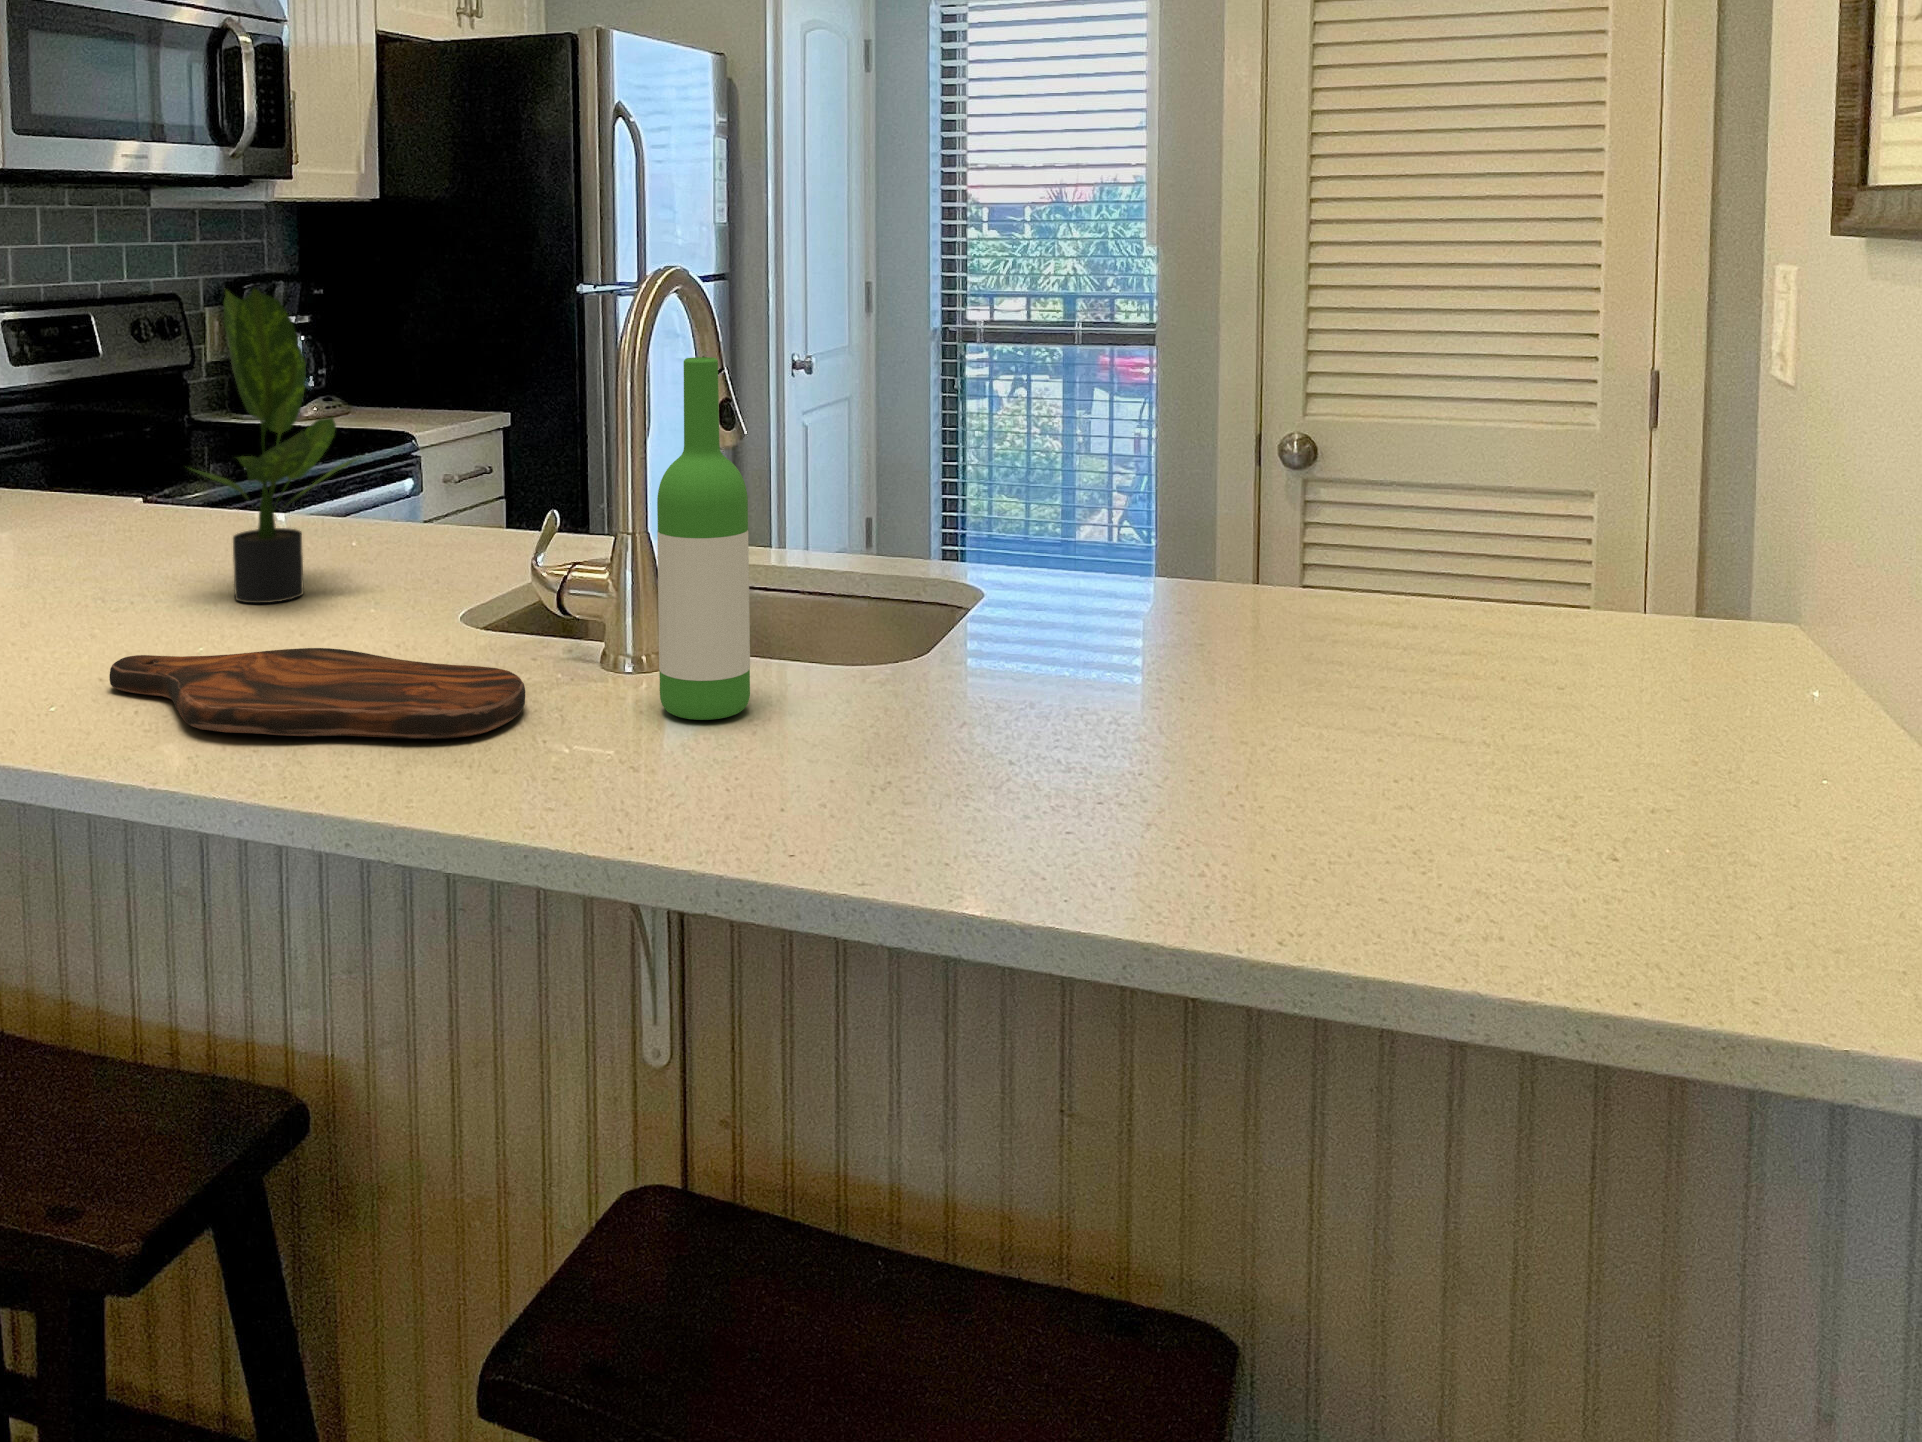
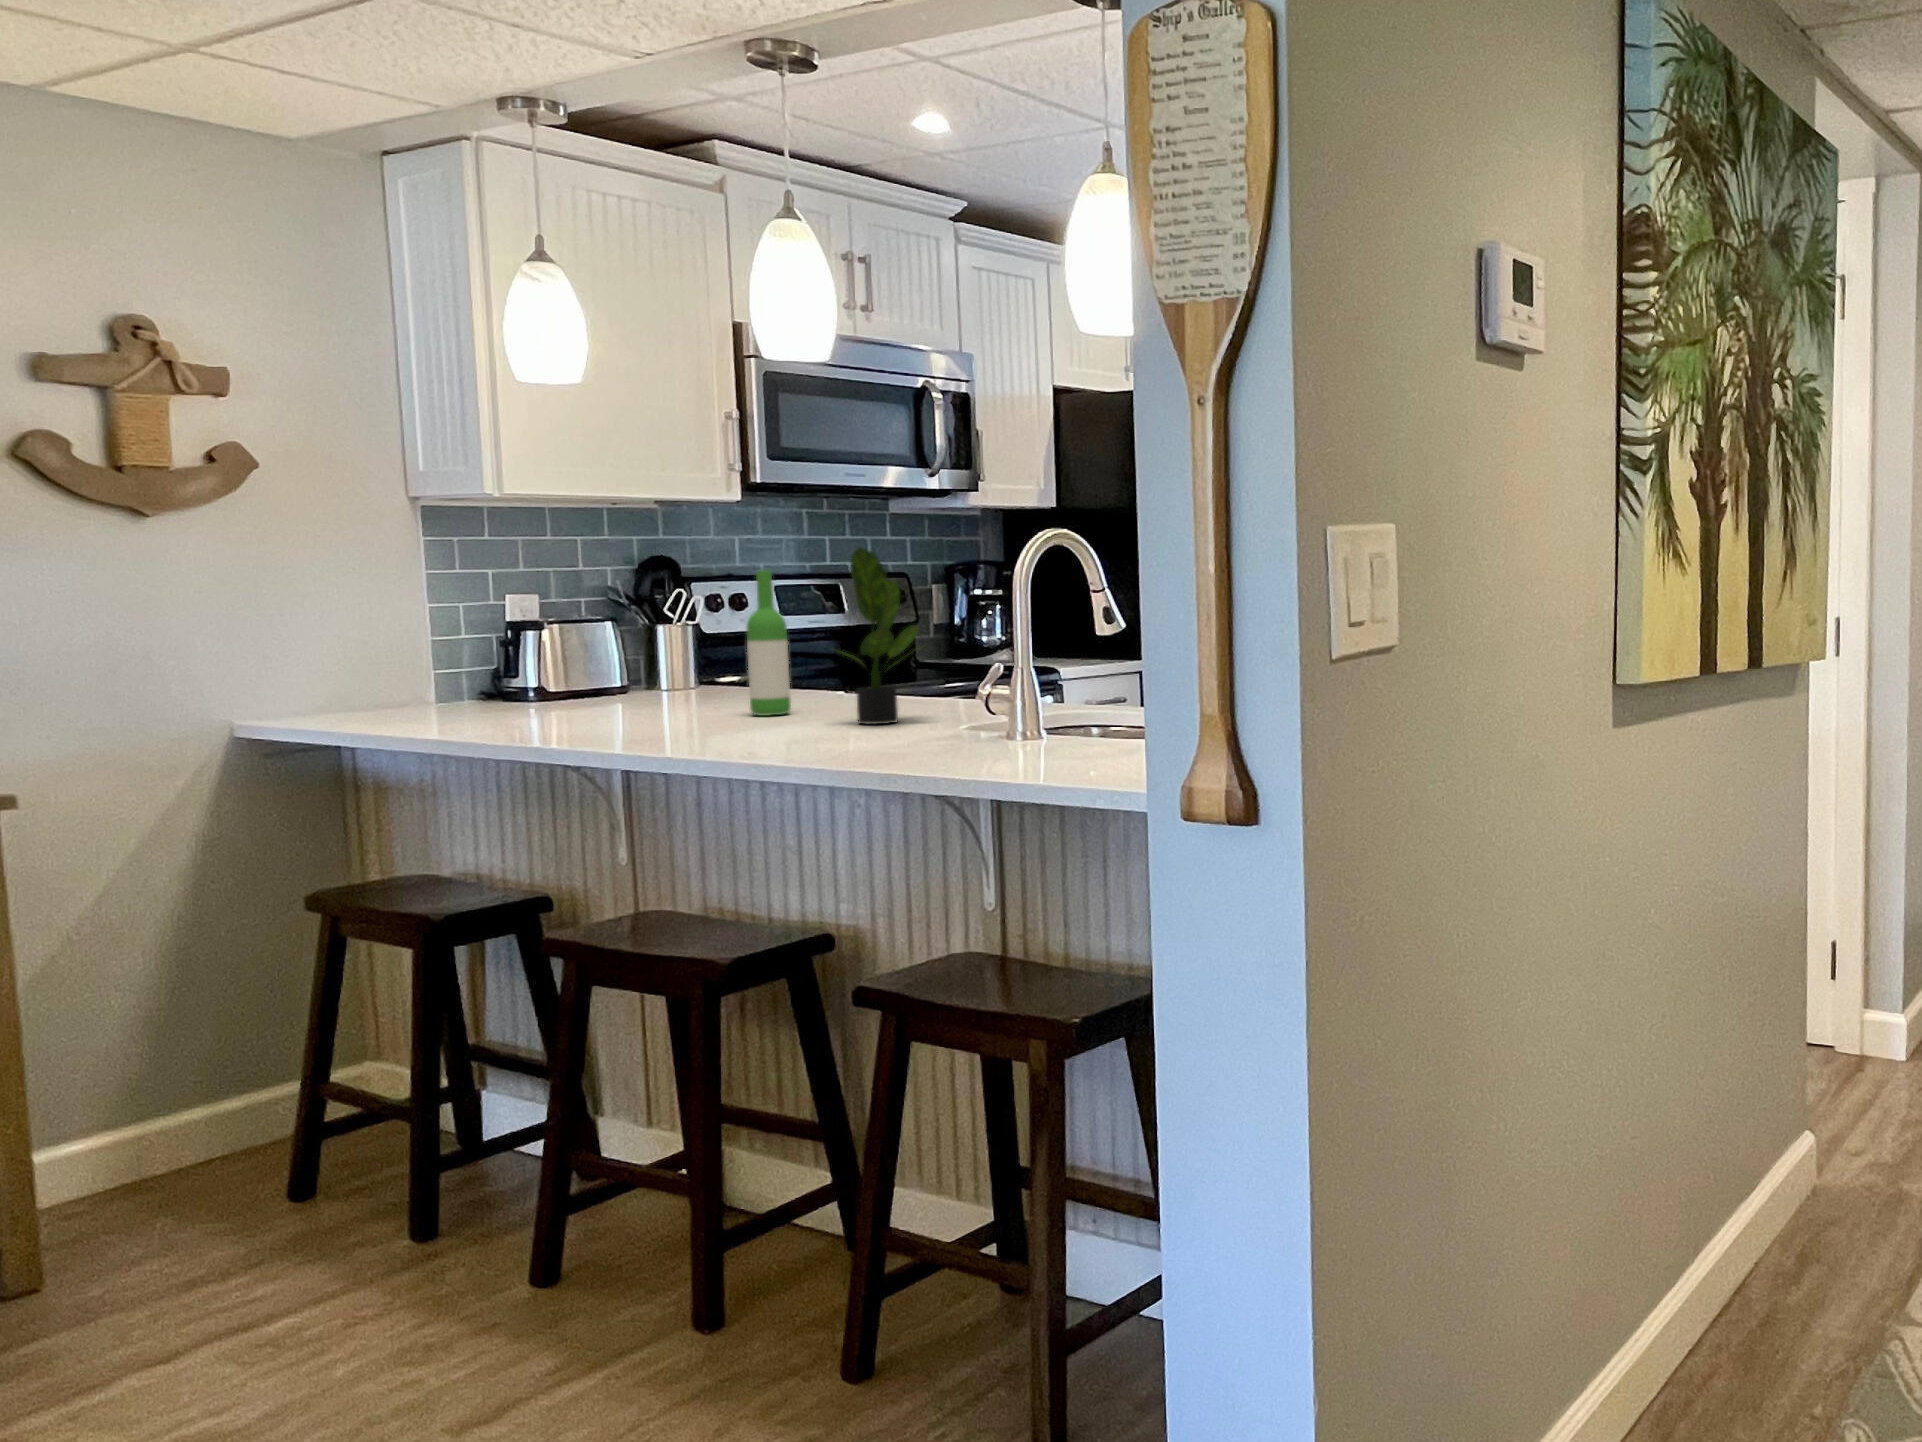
wine bottle: present [657,357,750,720] -> present [746,570,791,716]
cutting board: present [109,648,525,739] -> none [765,727,961,754]

